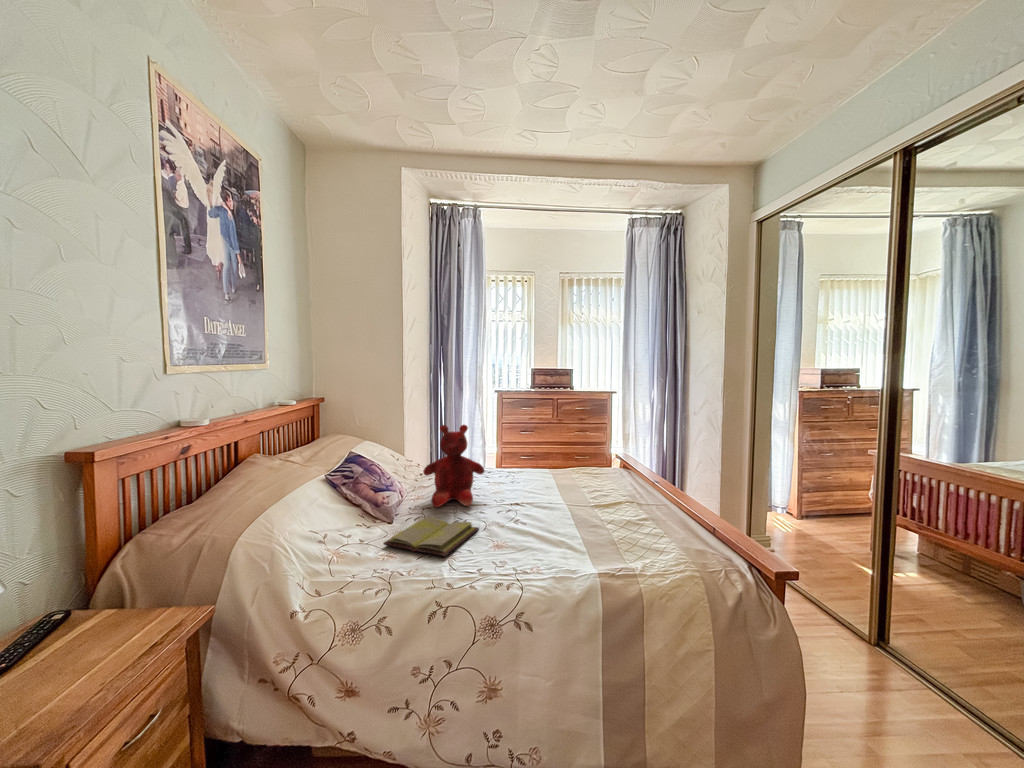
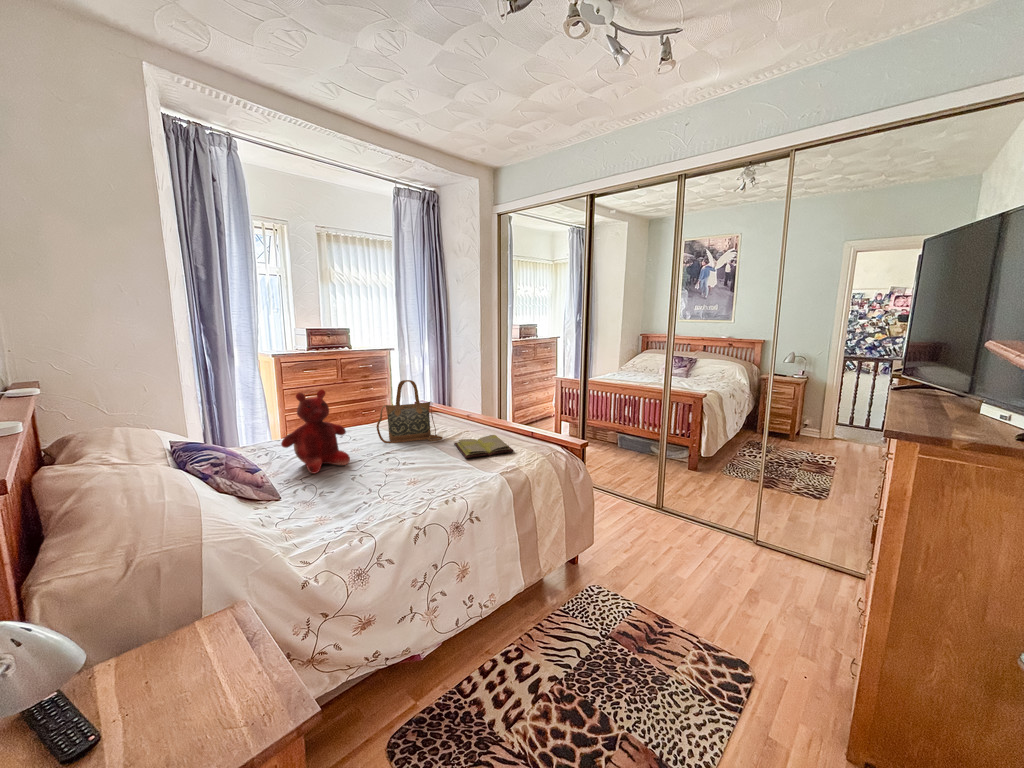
handbag: none [523,425,589,505] -> present [377,380,443,443]
diary: present [383,517,479,556] -> present [454,435,514,458]

